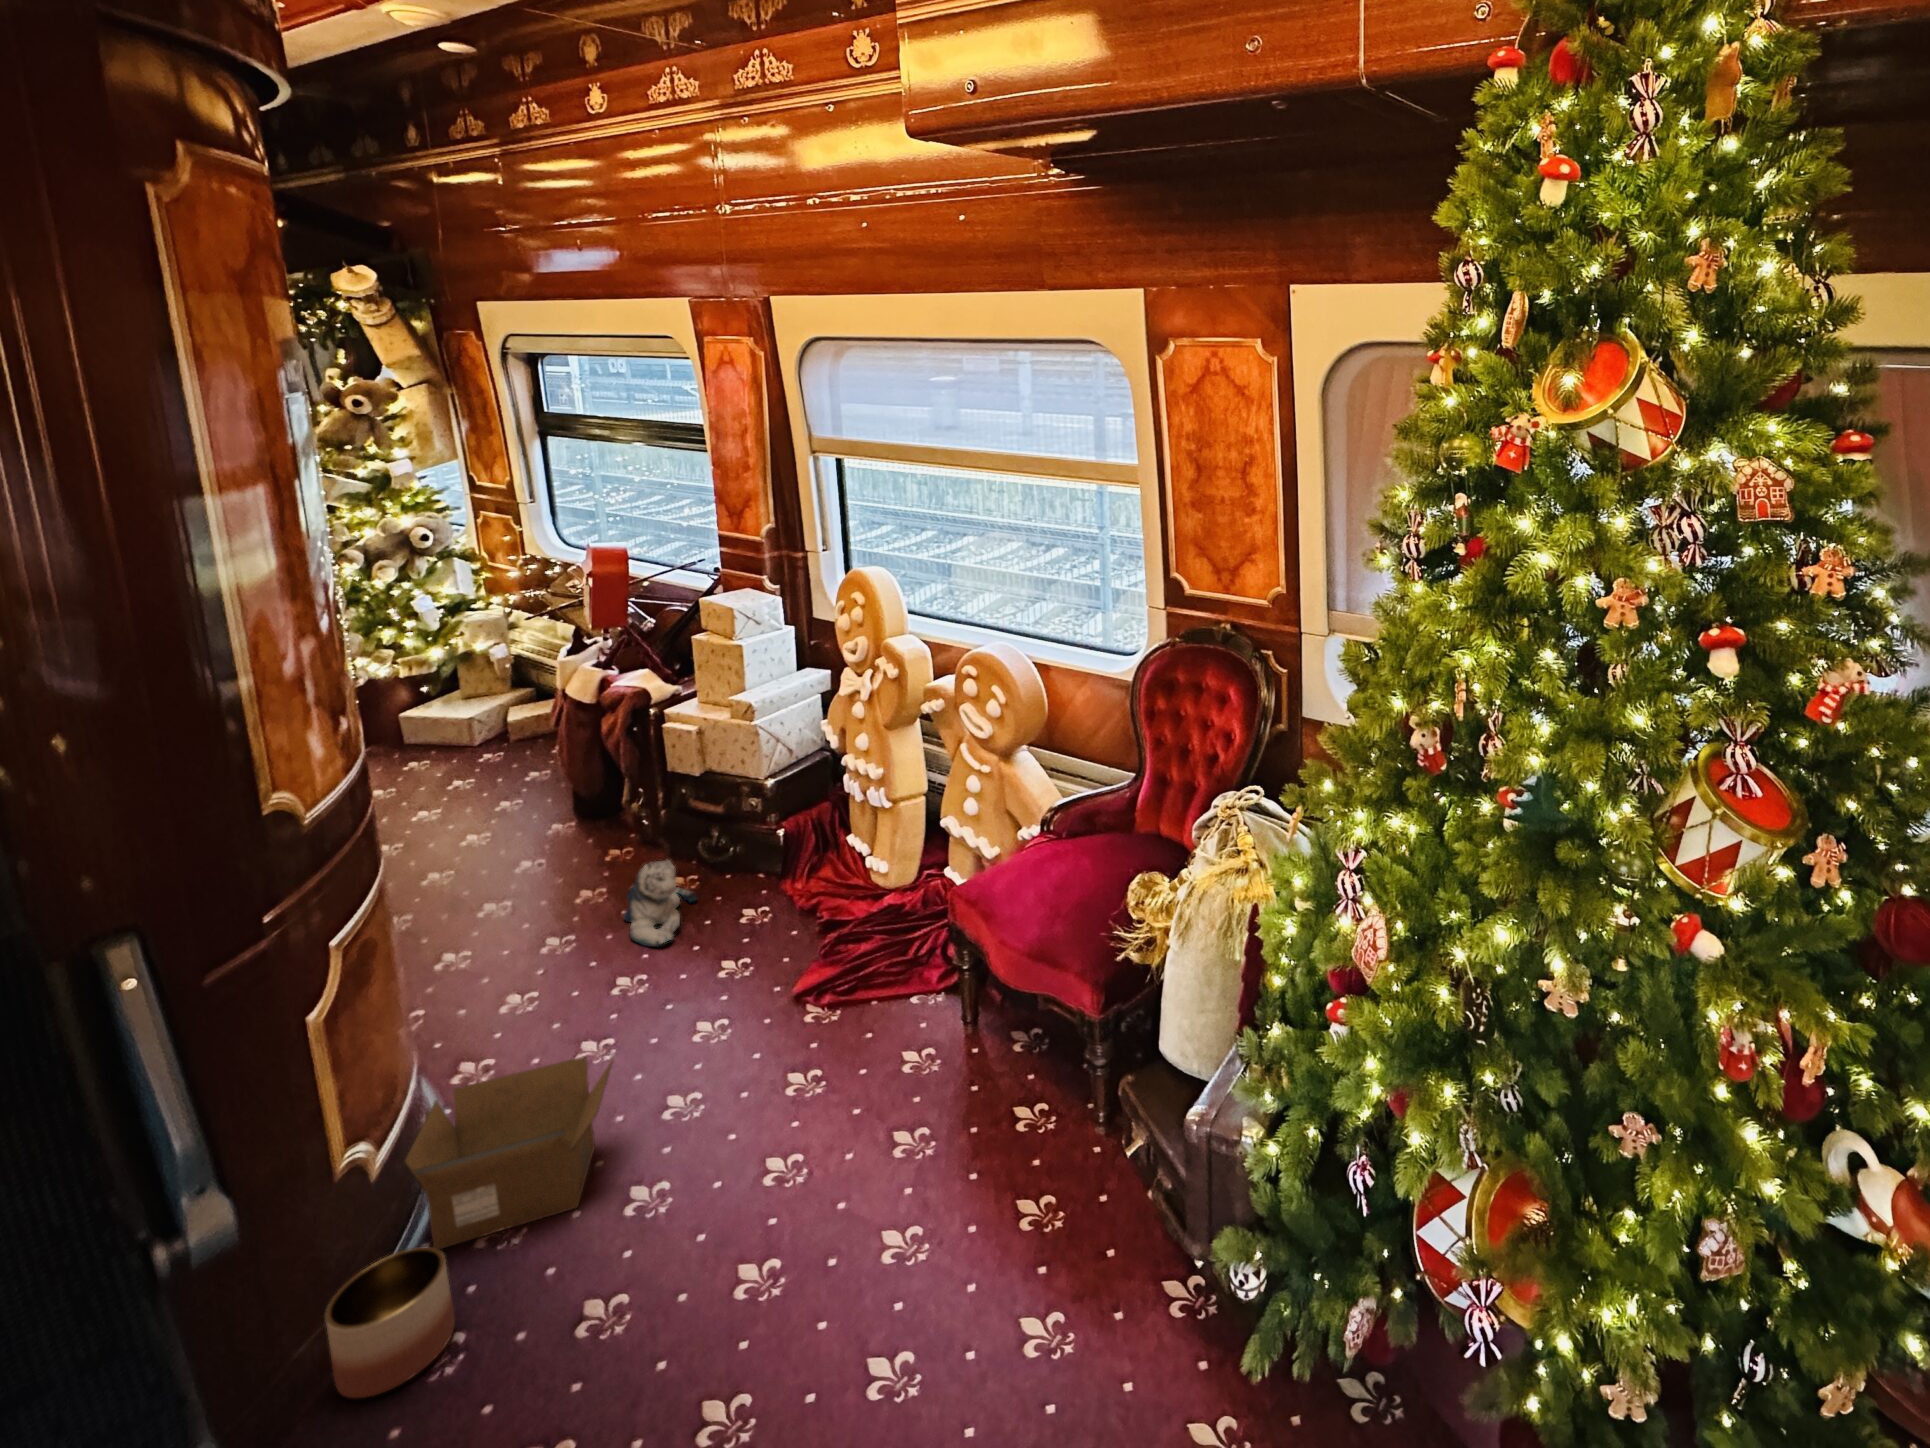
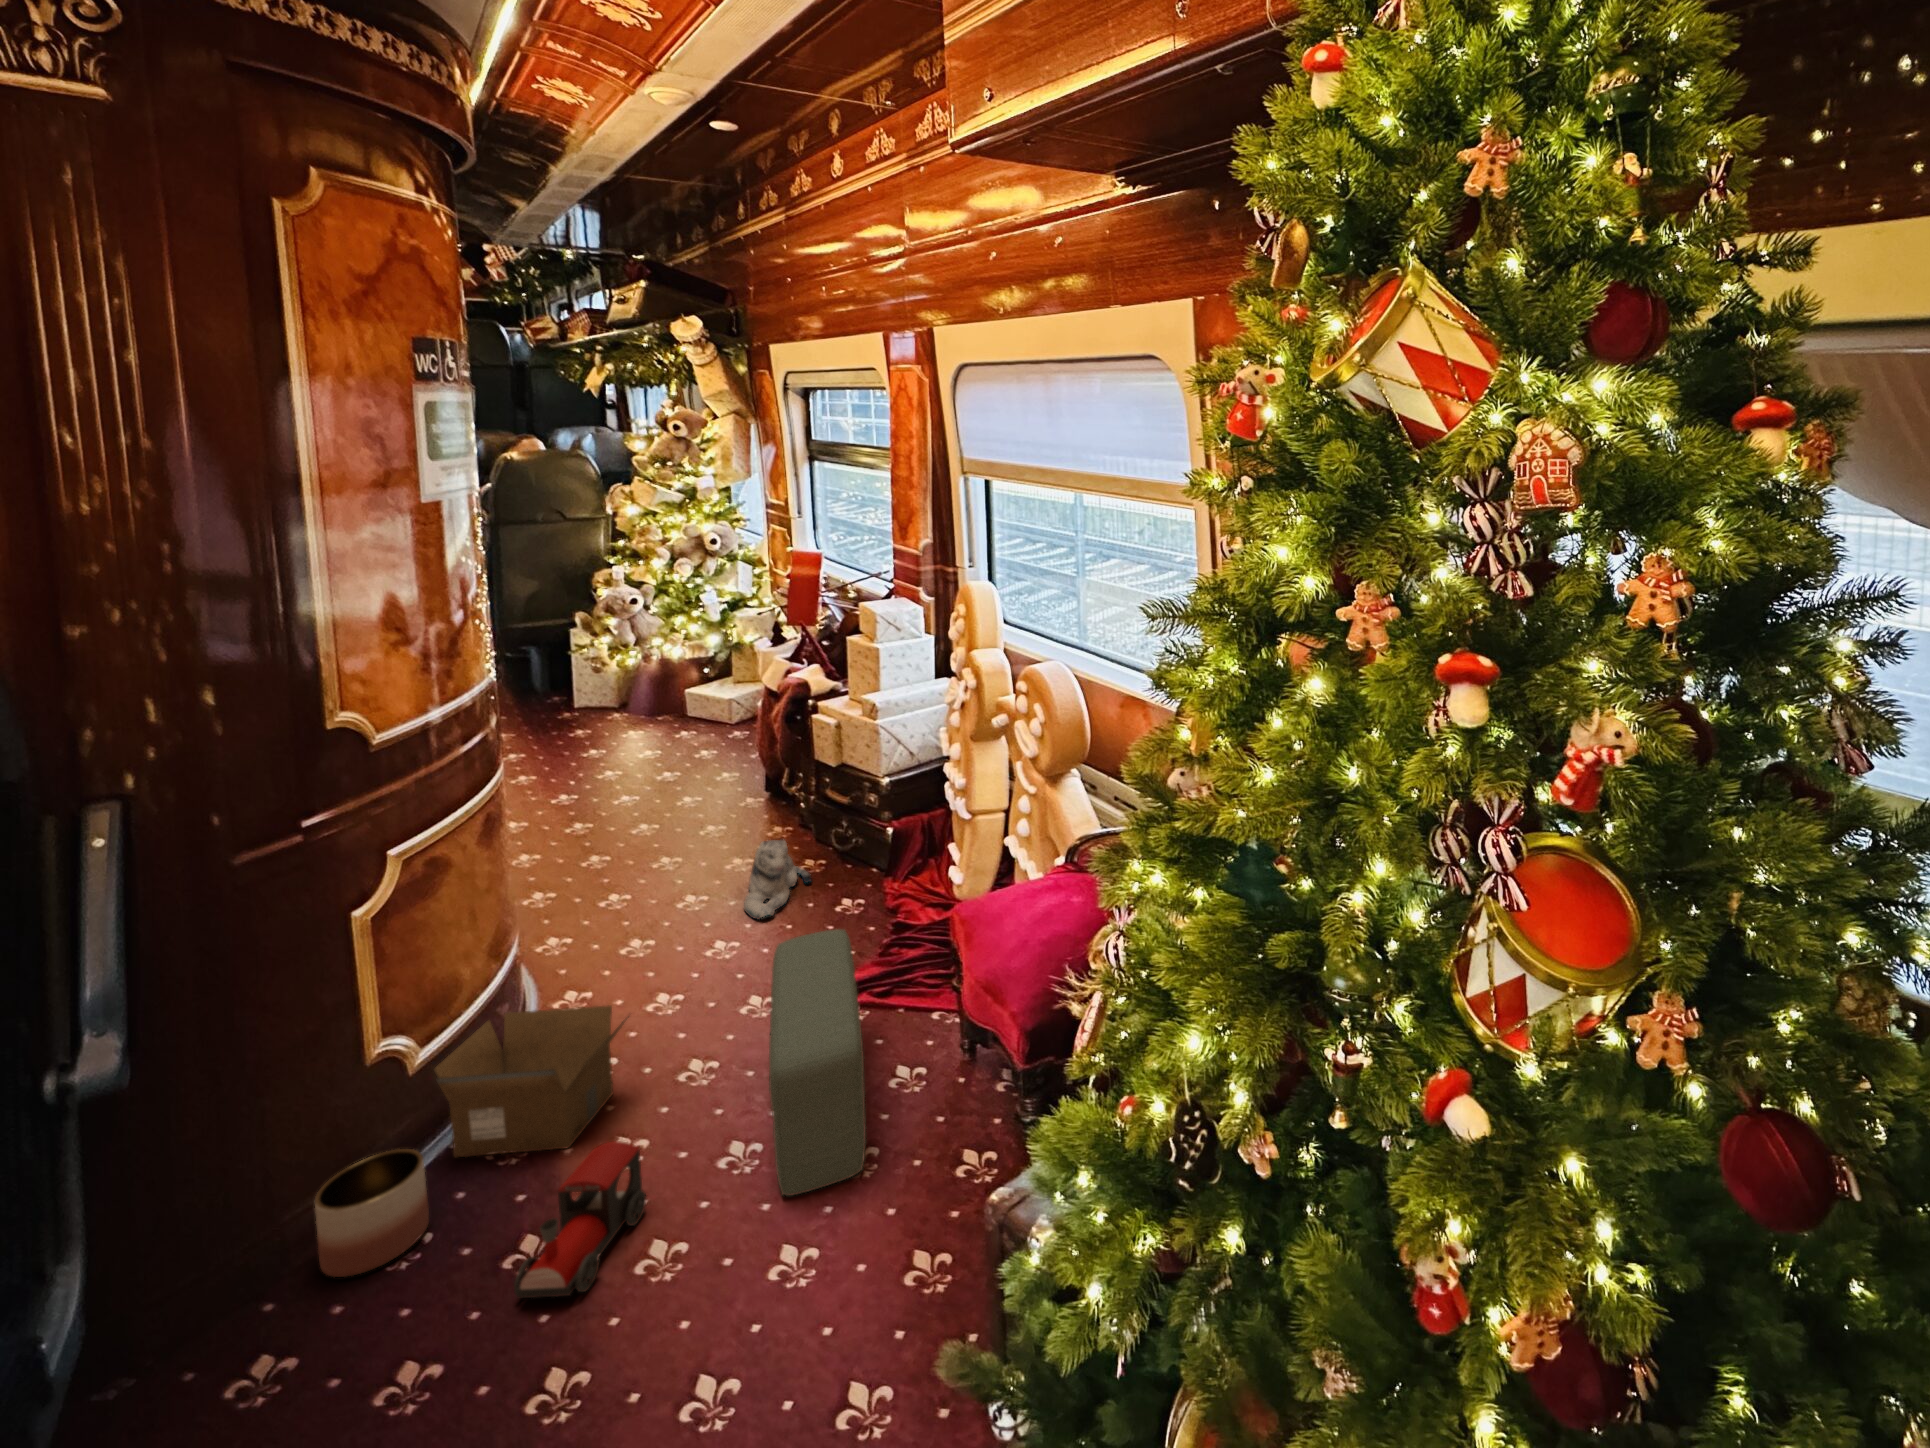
pouf: none [759,933,928,1191] -> present [769,929,866,1196]
toy train: none [616,1179,713,1351] -> present [514,1141,646,1298]

